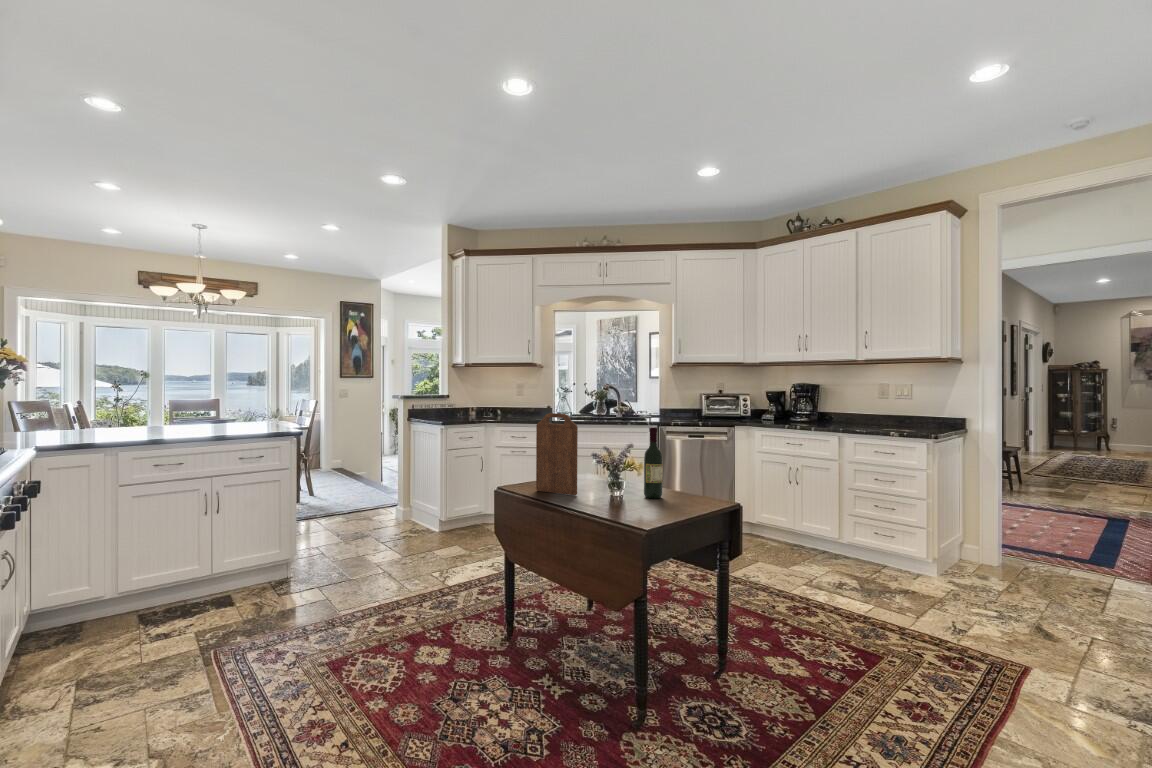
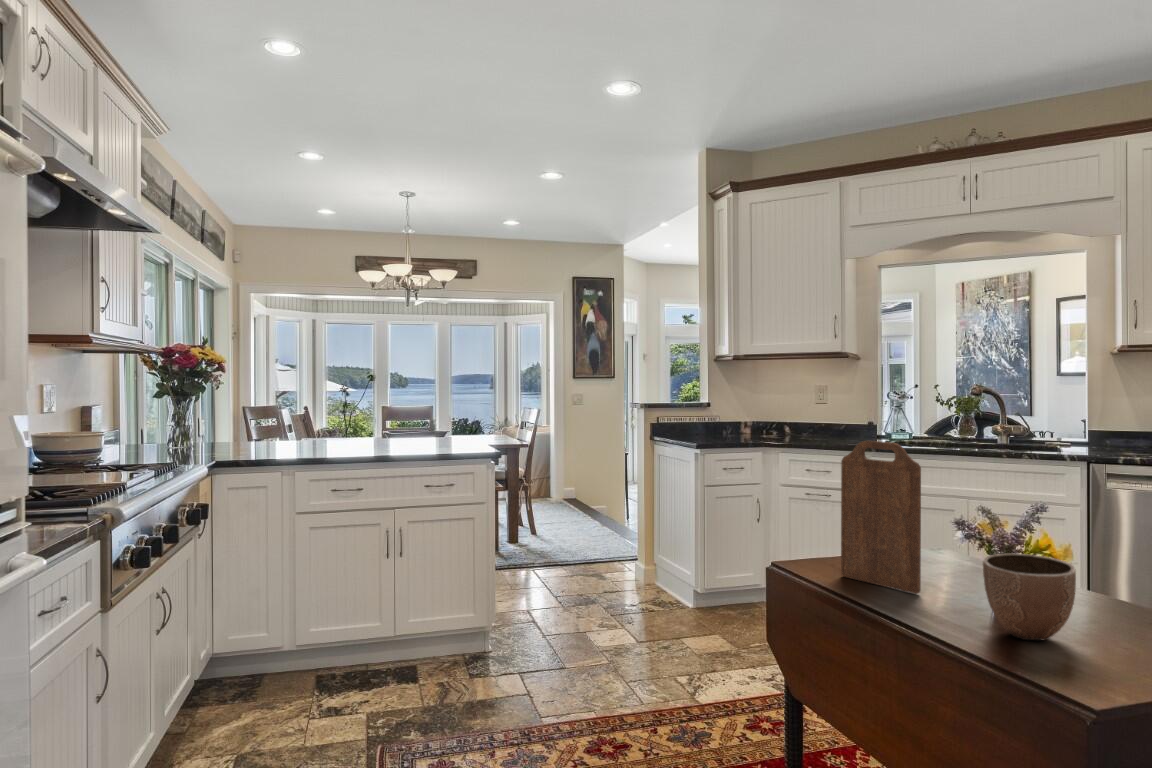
wine bottle: present [644,427,663,499] -> none [1066,475,1111,620]
decorative bowl: none [606,468,646,510] -> present [983,553,1076,640]

